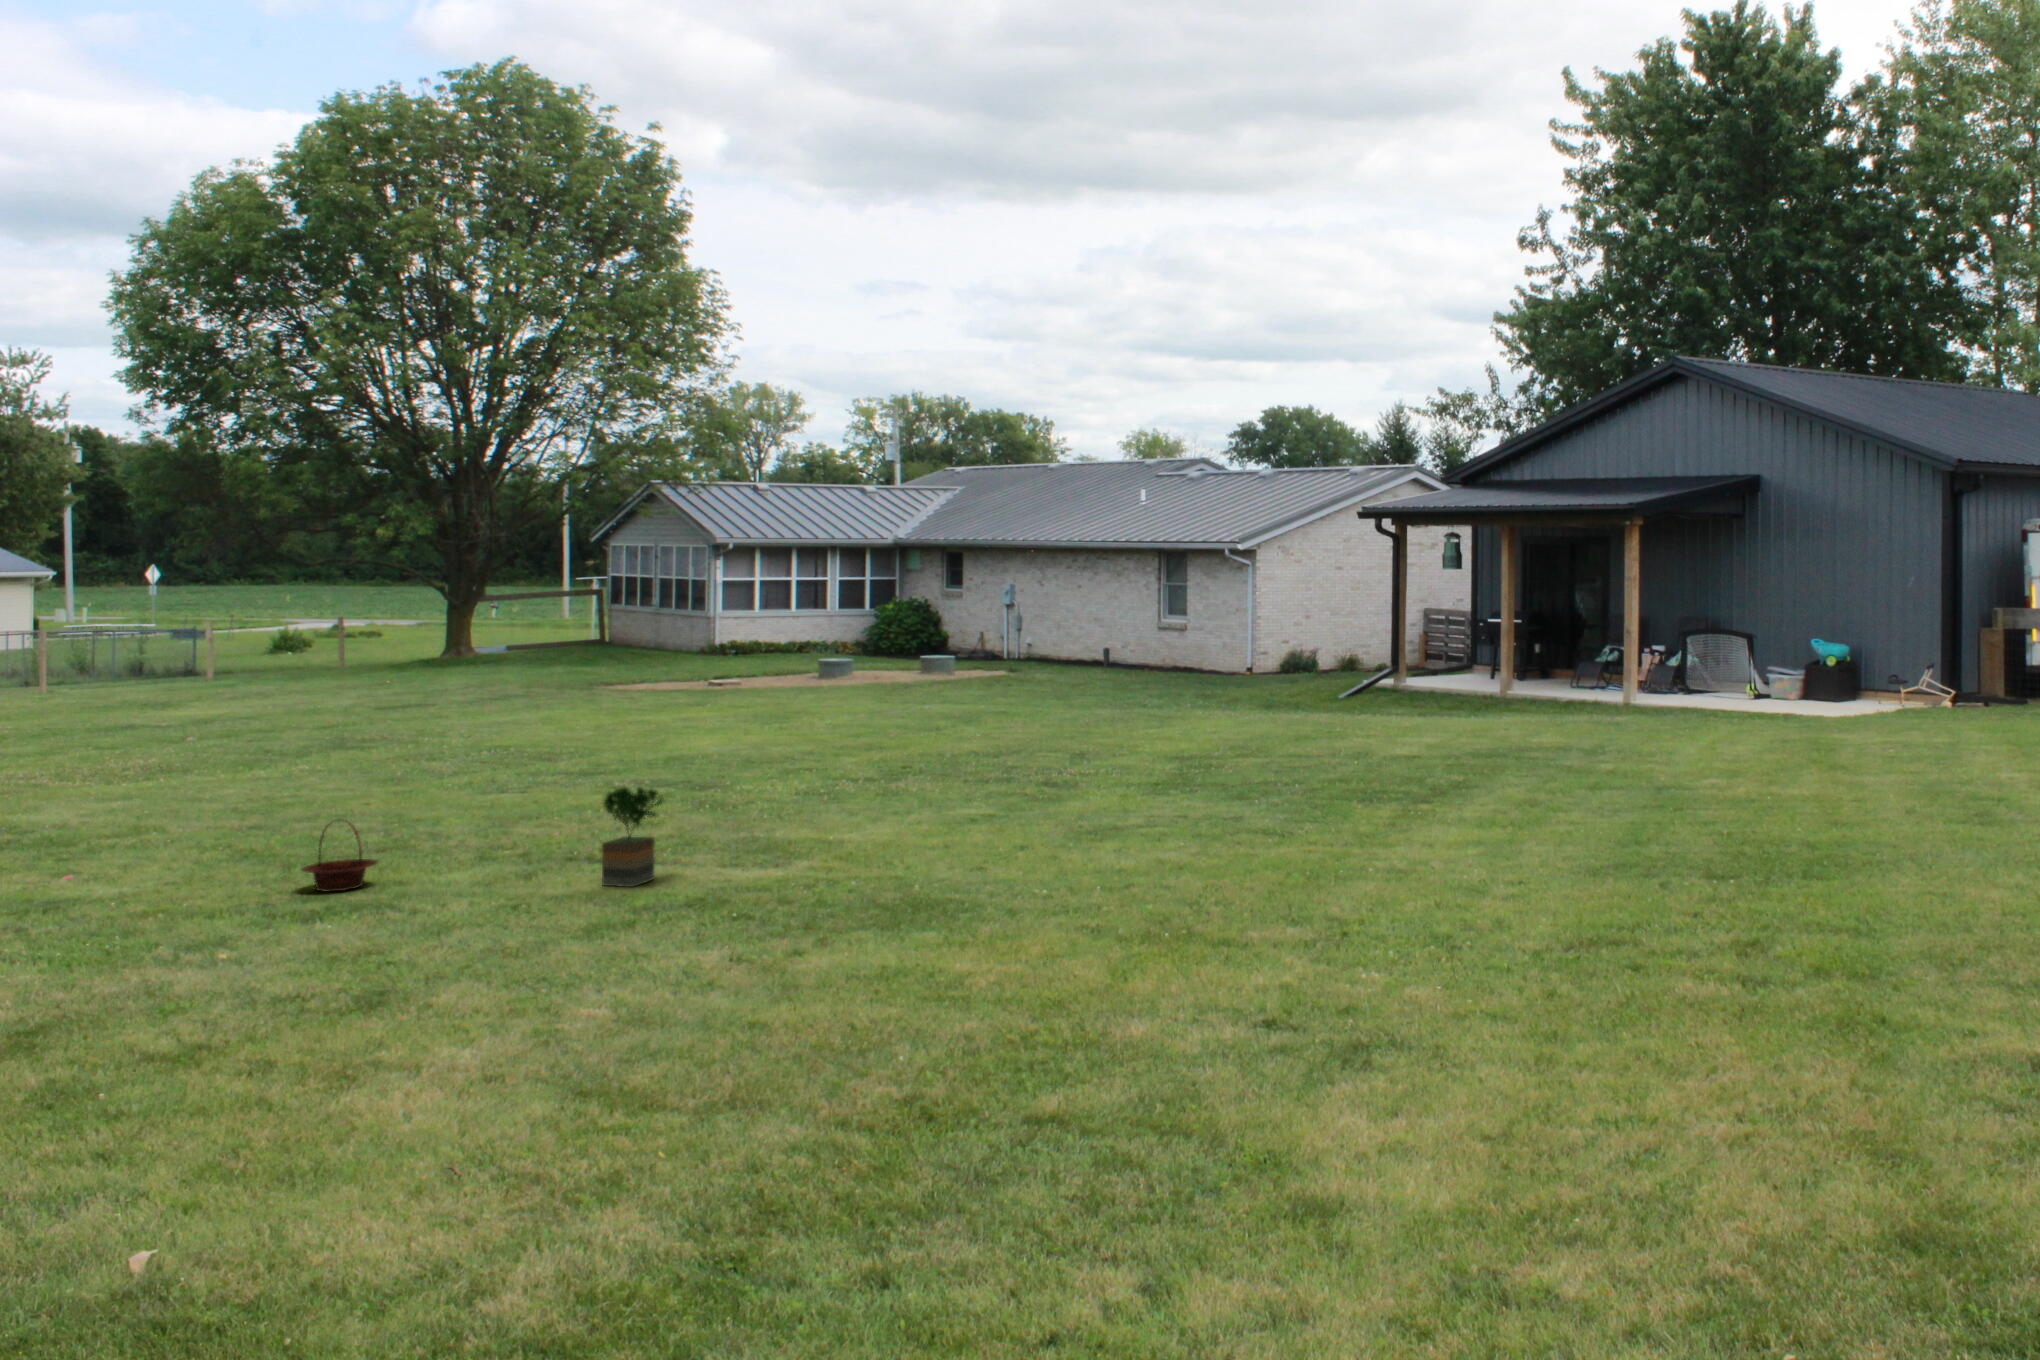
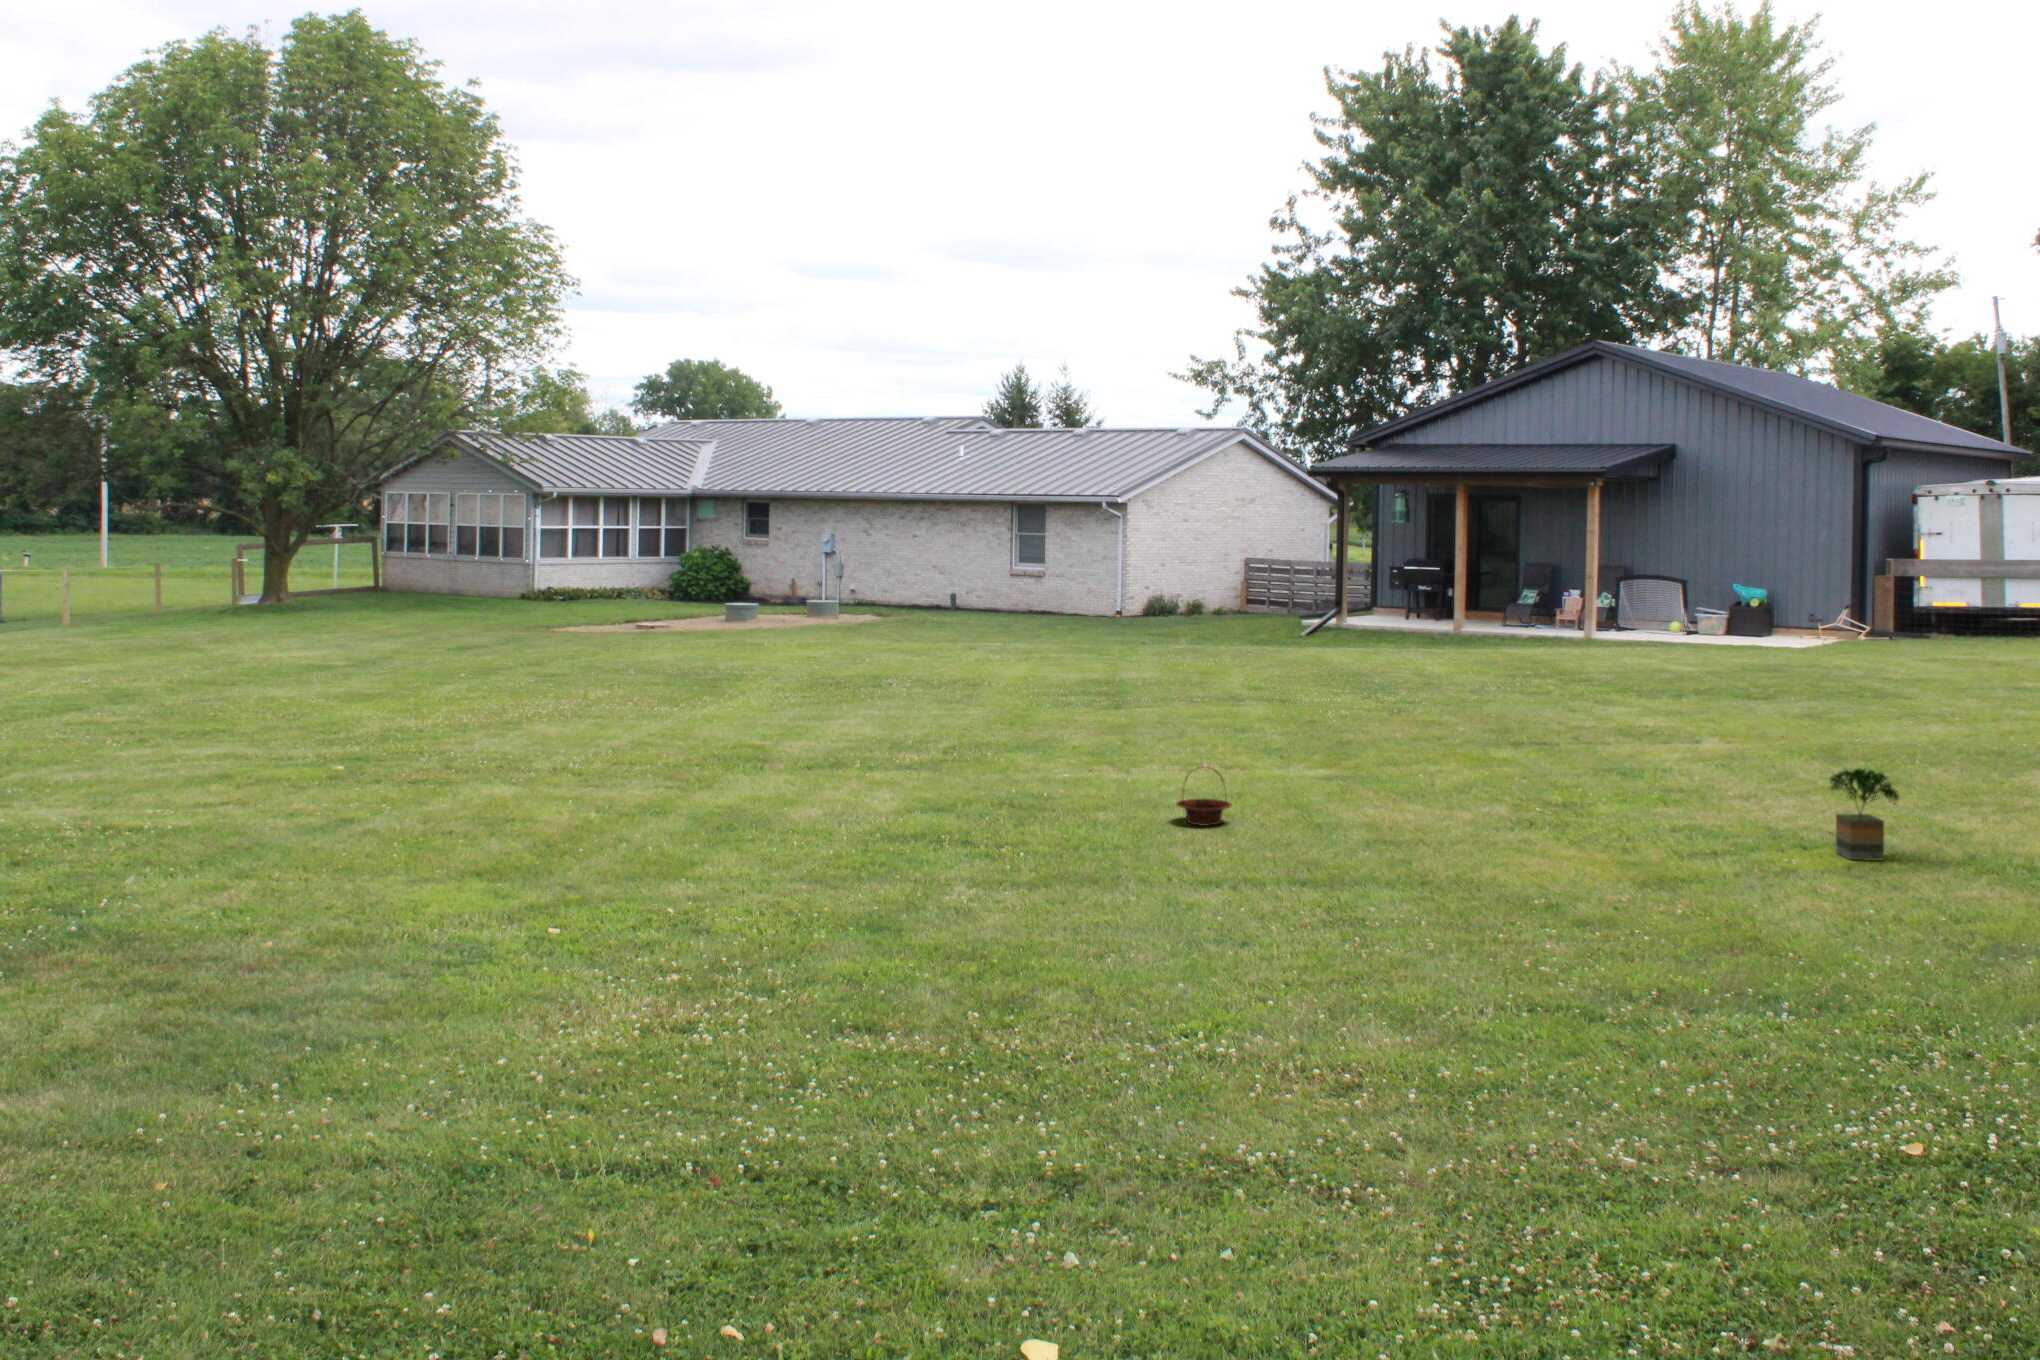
potted tree: present [602,787,665,887] -> present [1829,768,1899,860]

